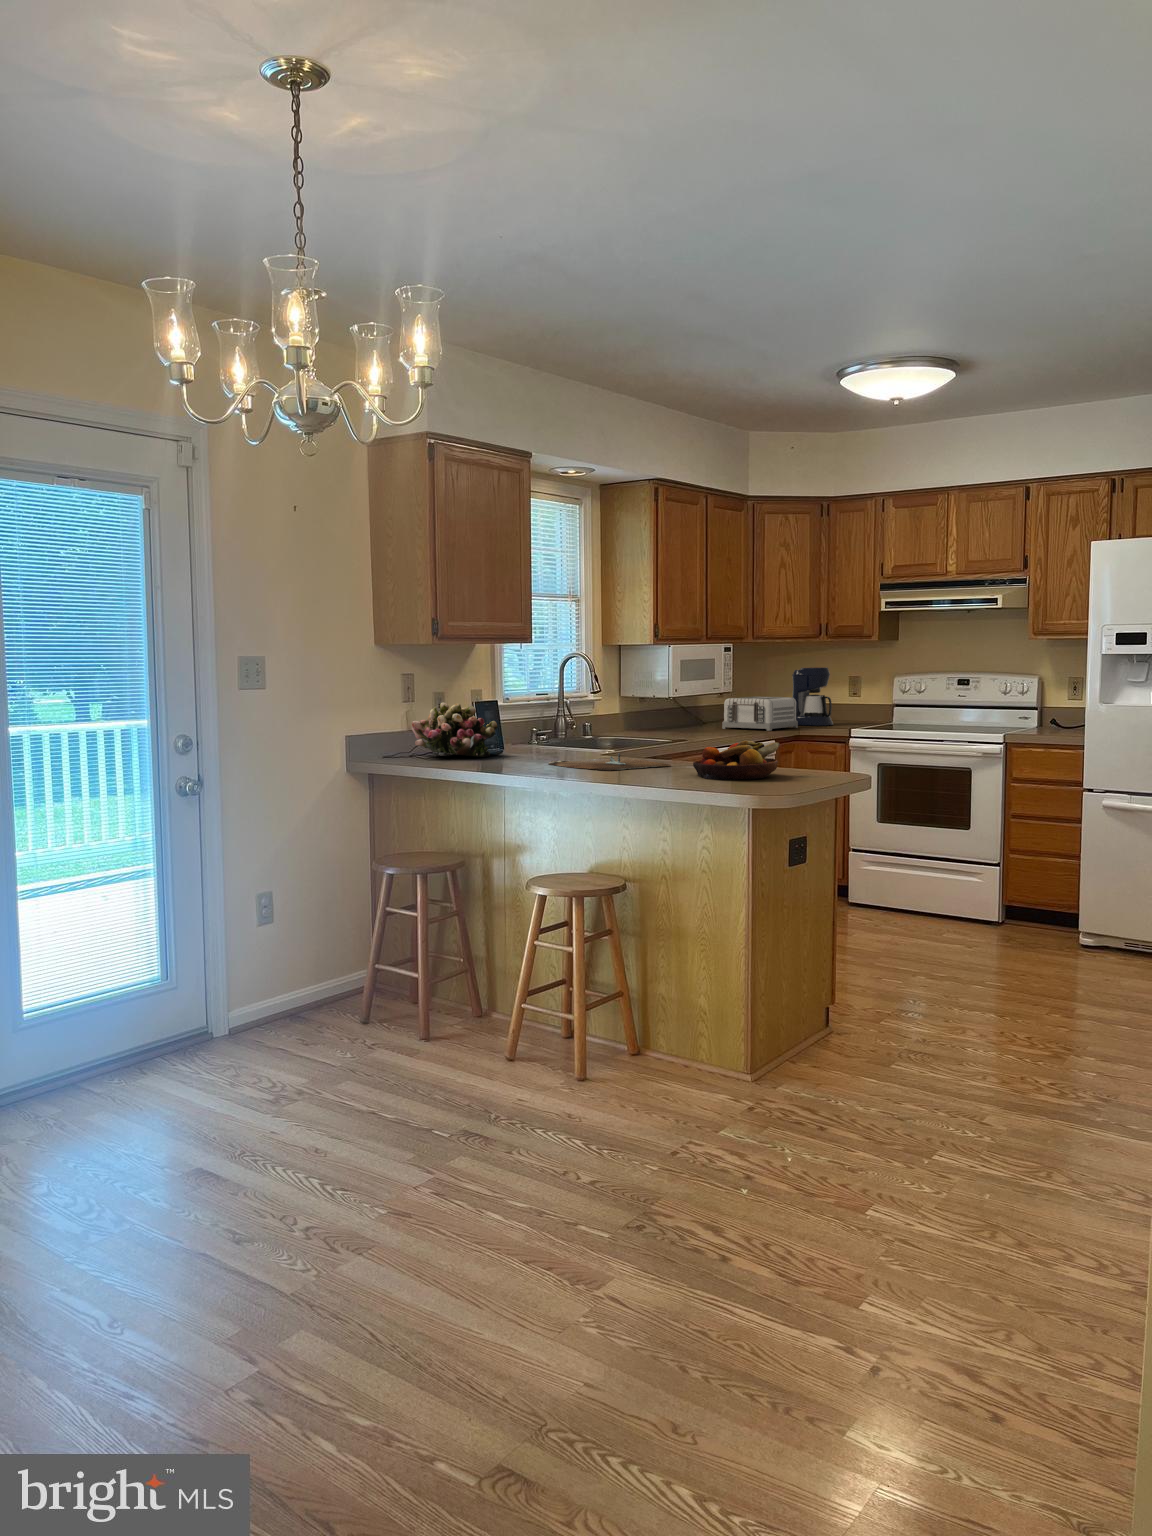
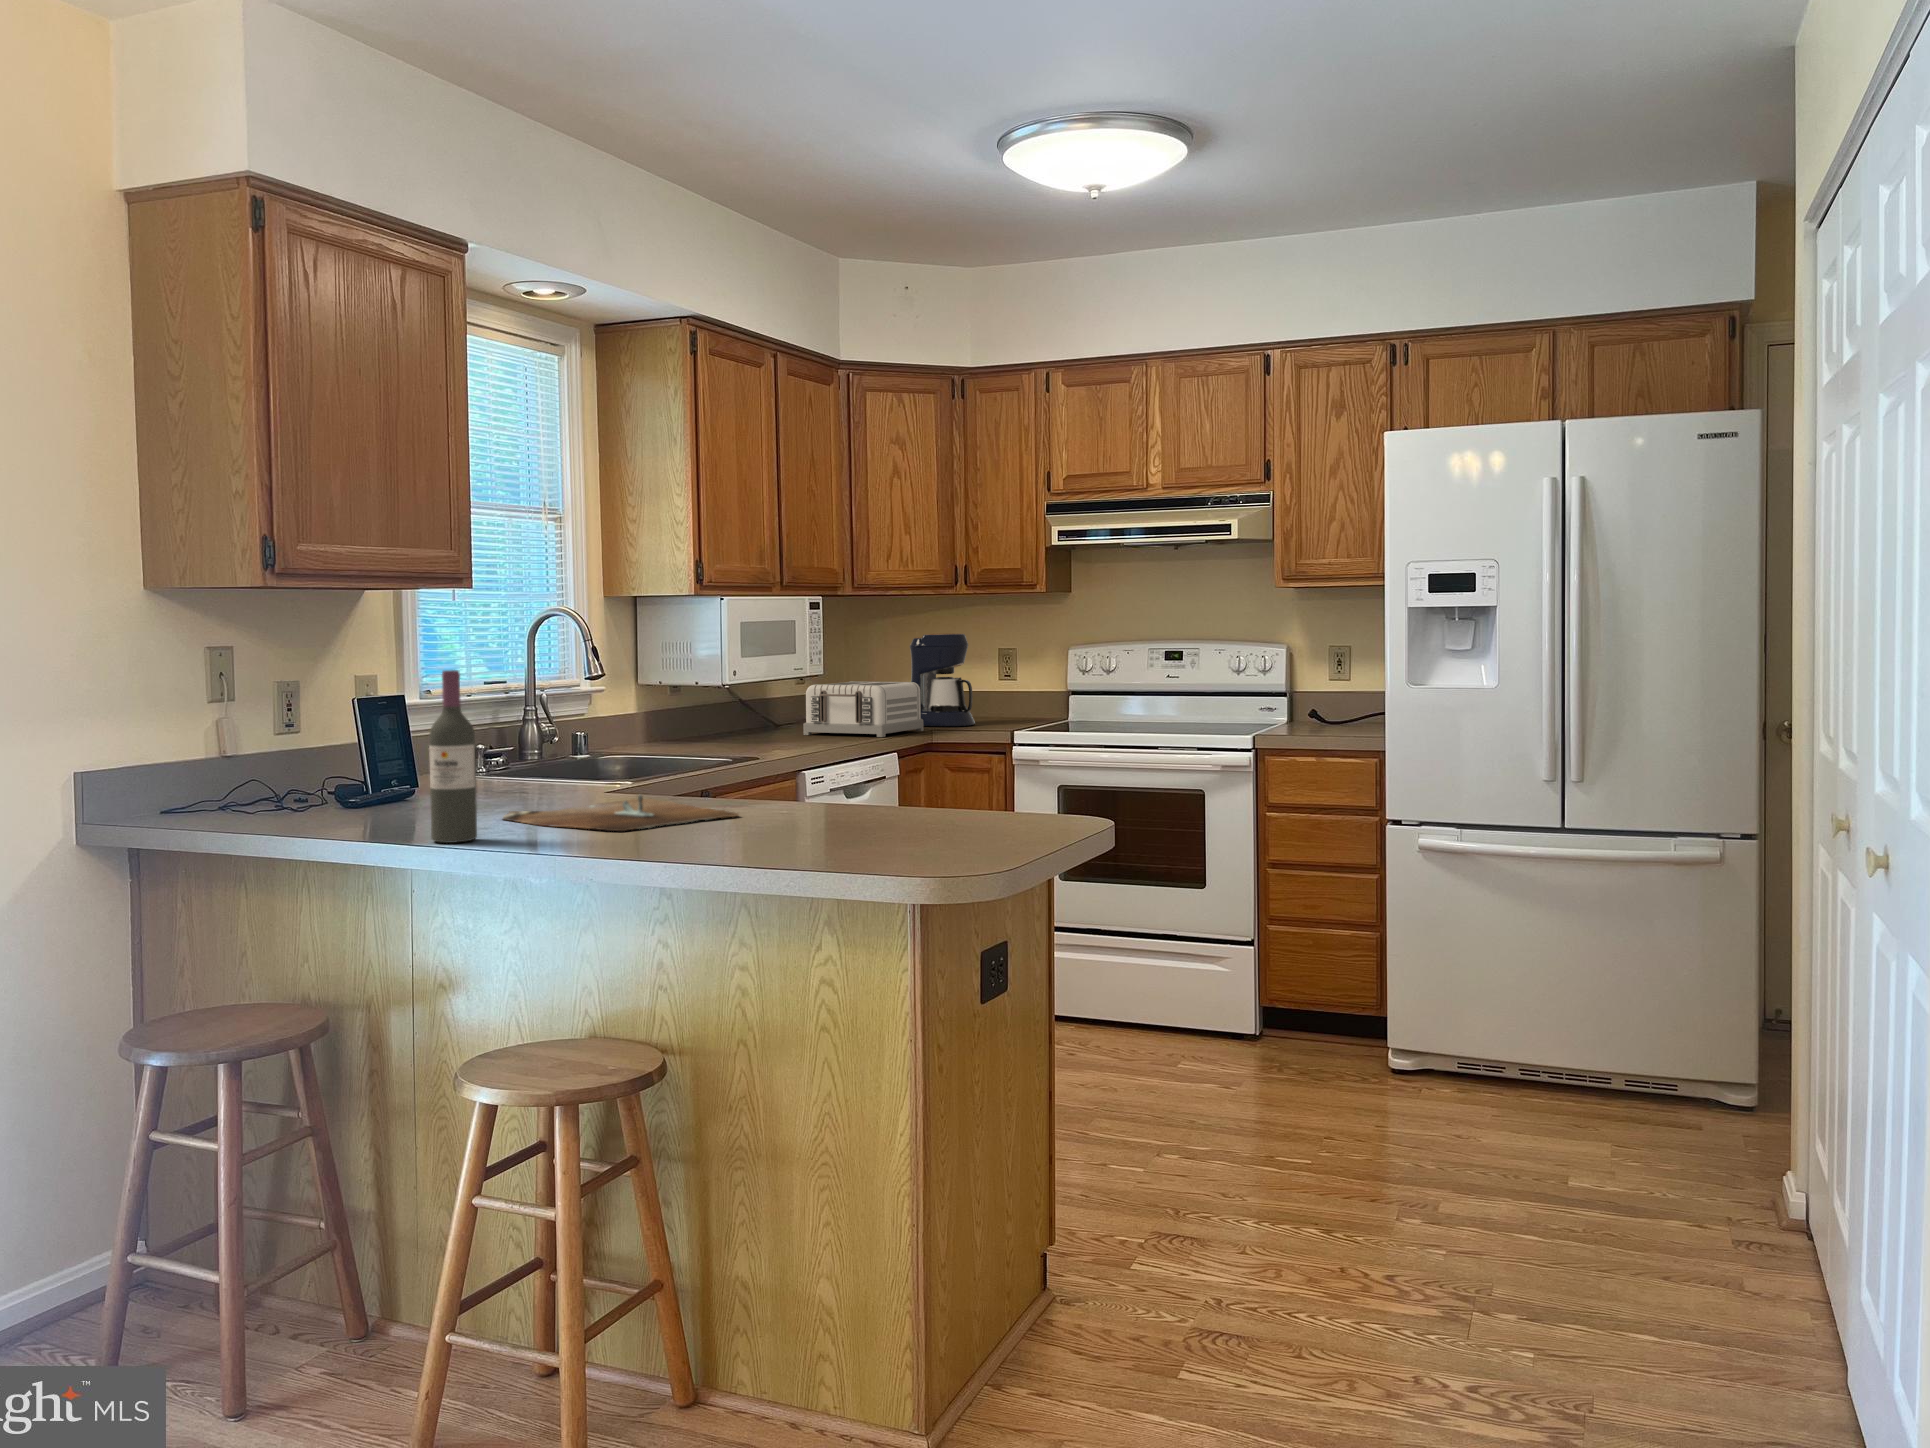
wine bottle: none [514,686,537,773] -> present [429,670,477,843]
flower arrangement: present [412,702,498,757] -> none [225,703,404,806]
fruit bowl: present [693,741,780,780] -> none [788,769,946,846]

